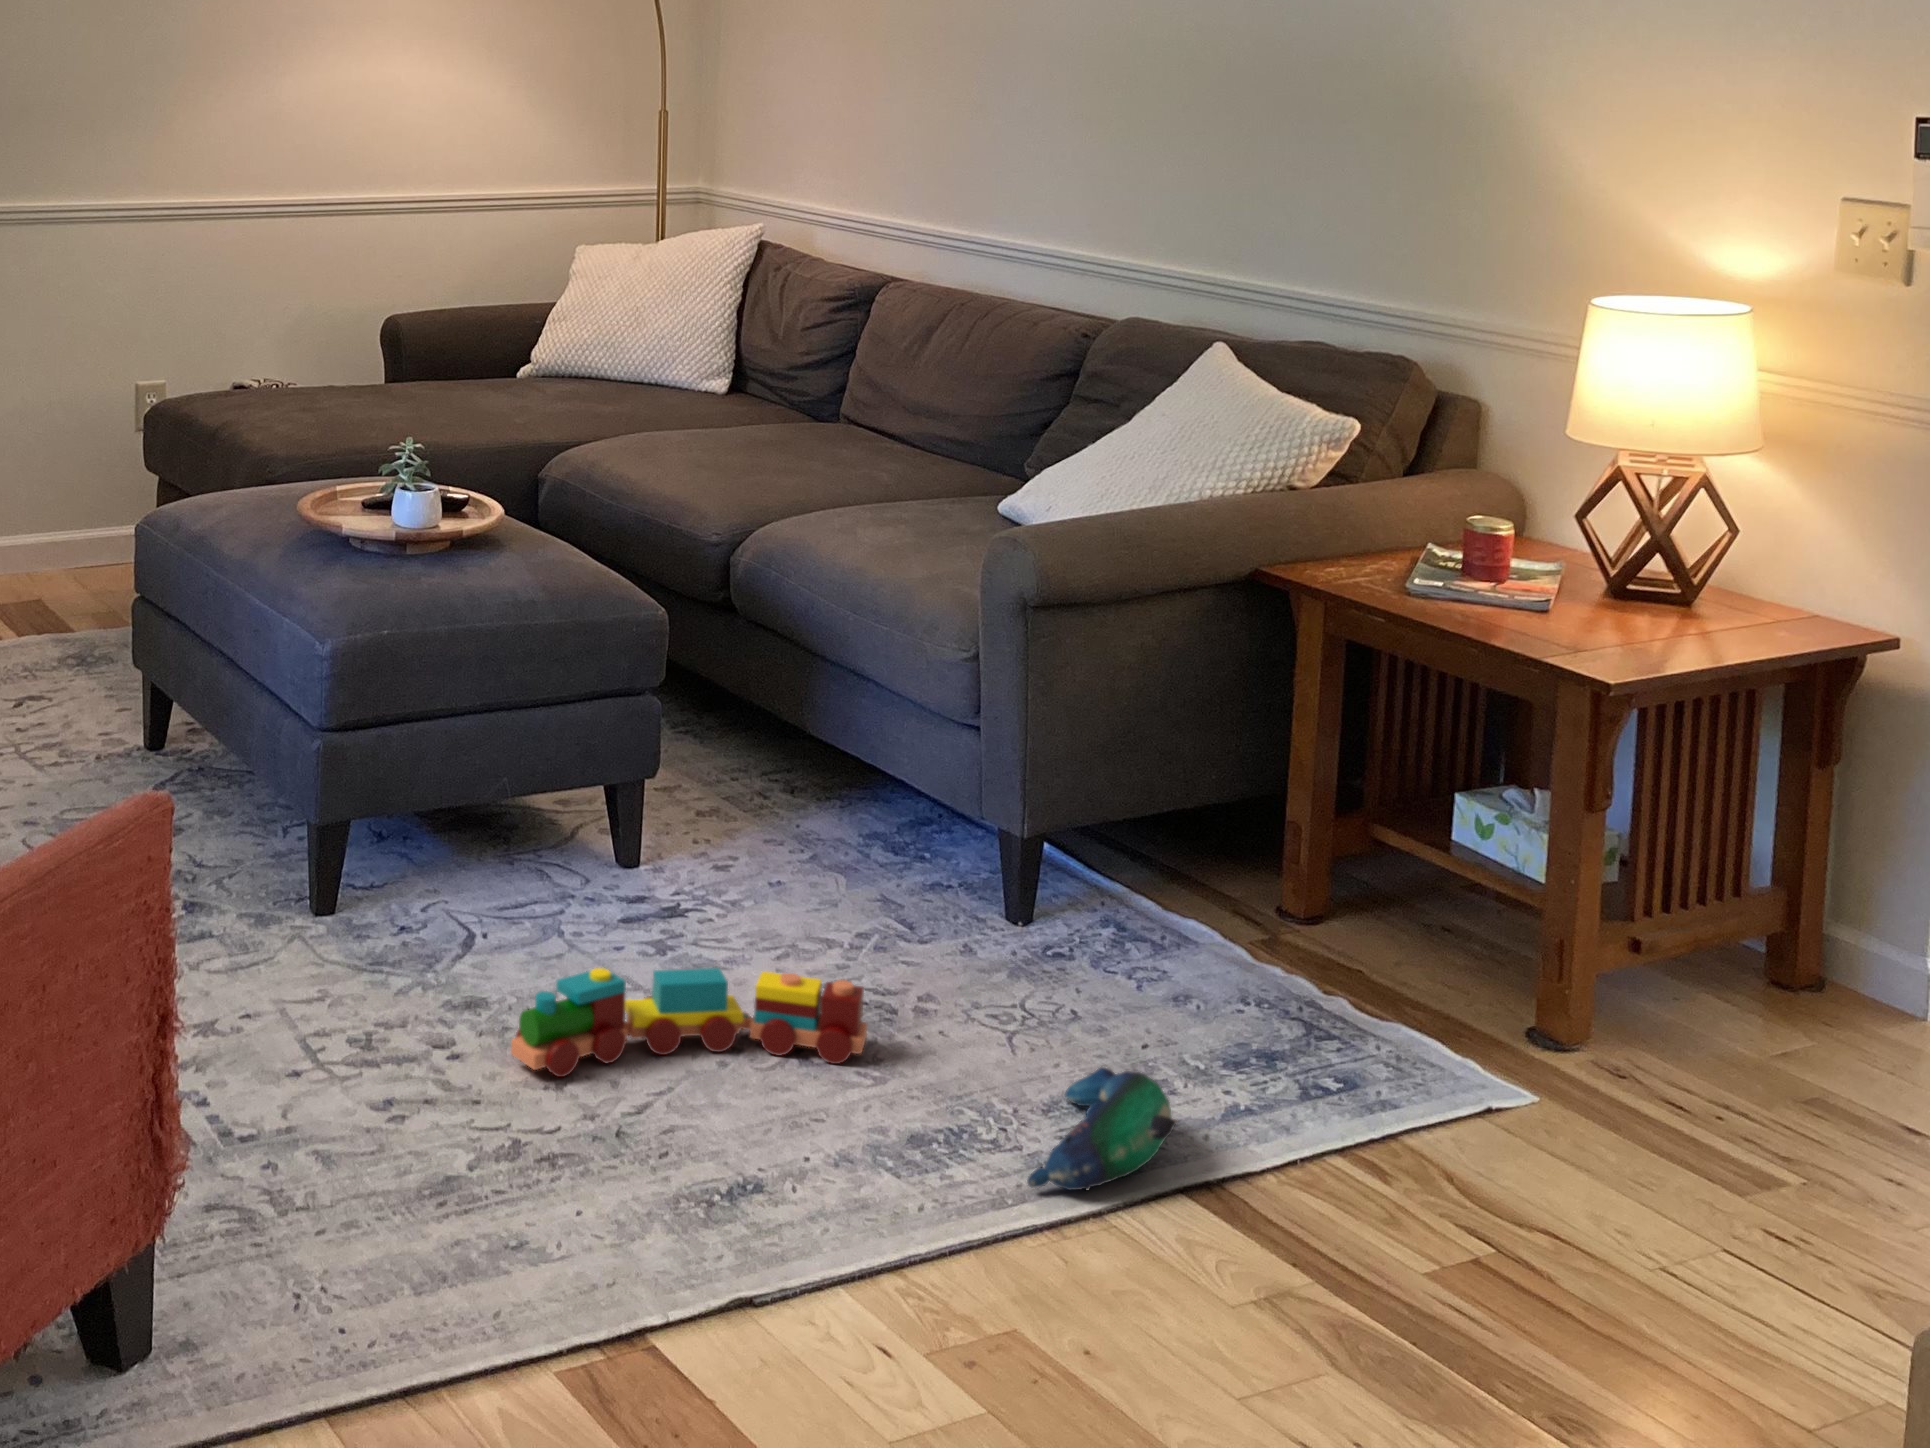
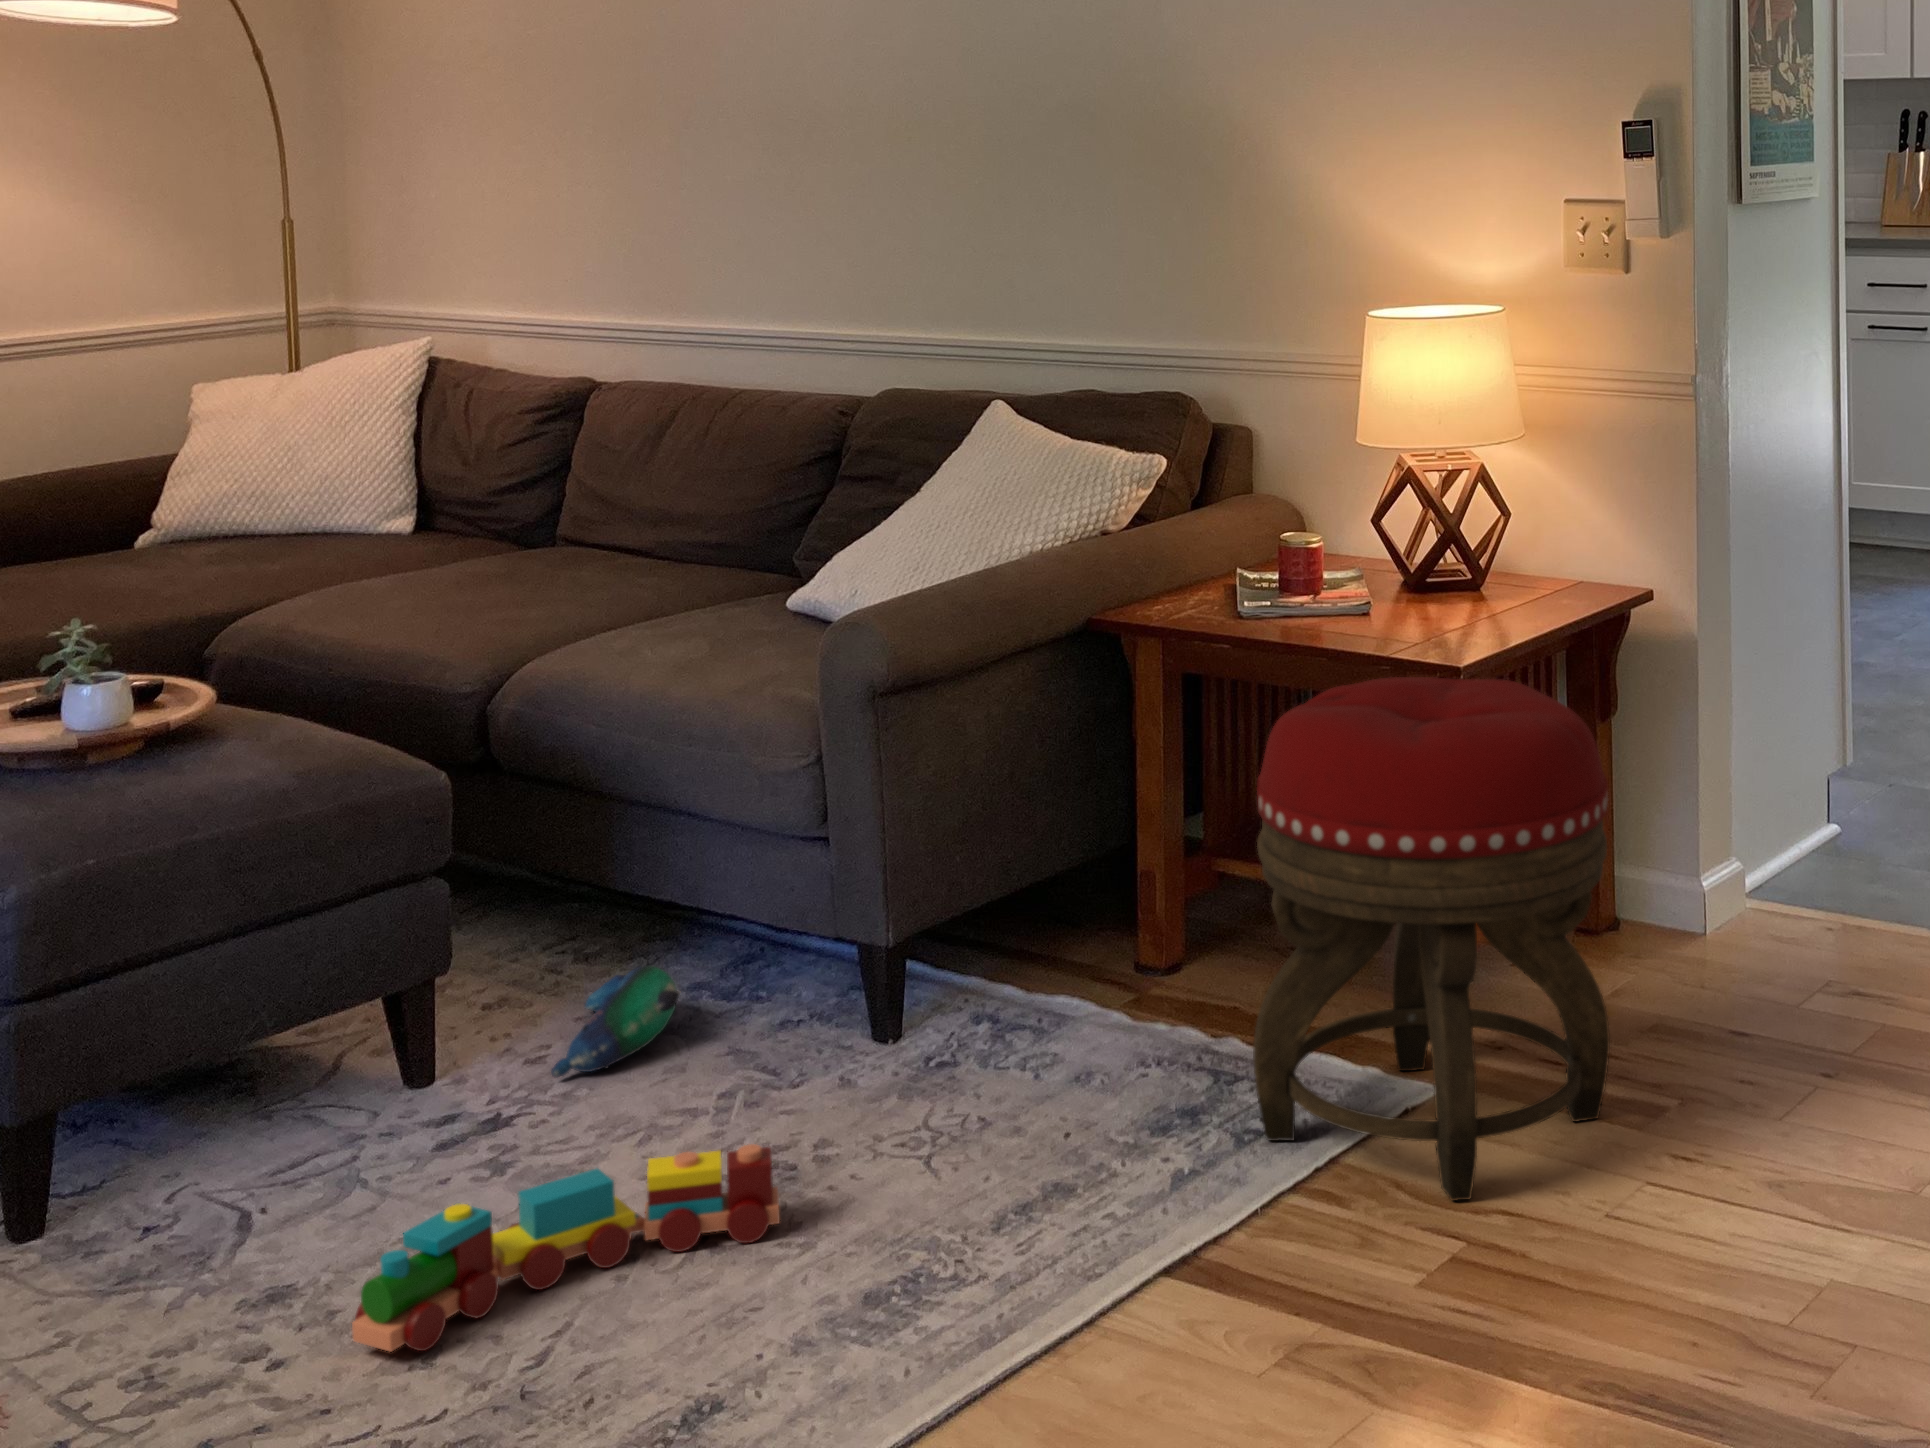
footstool: none [1327,677,1745,1214] -> present [1253,677,1610,1201]
plush toy: present [1027,1067,1177,1190] -> present [551,965,680,1077]

